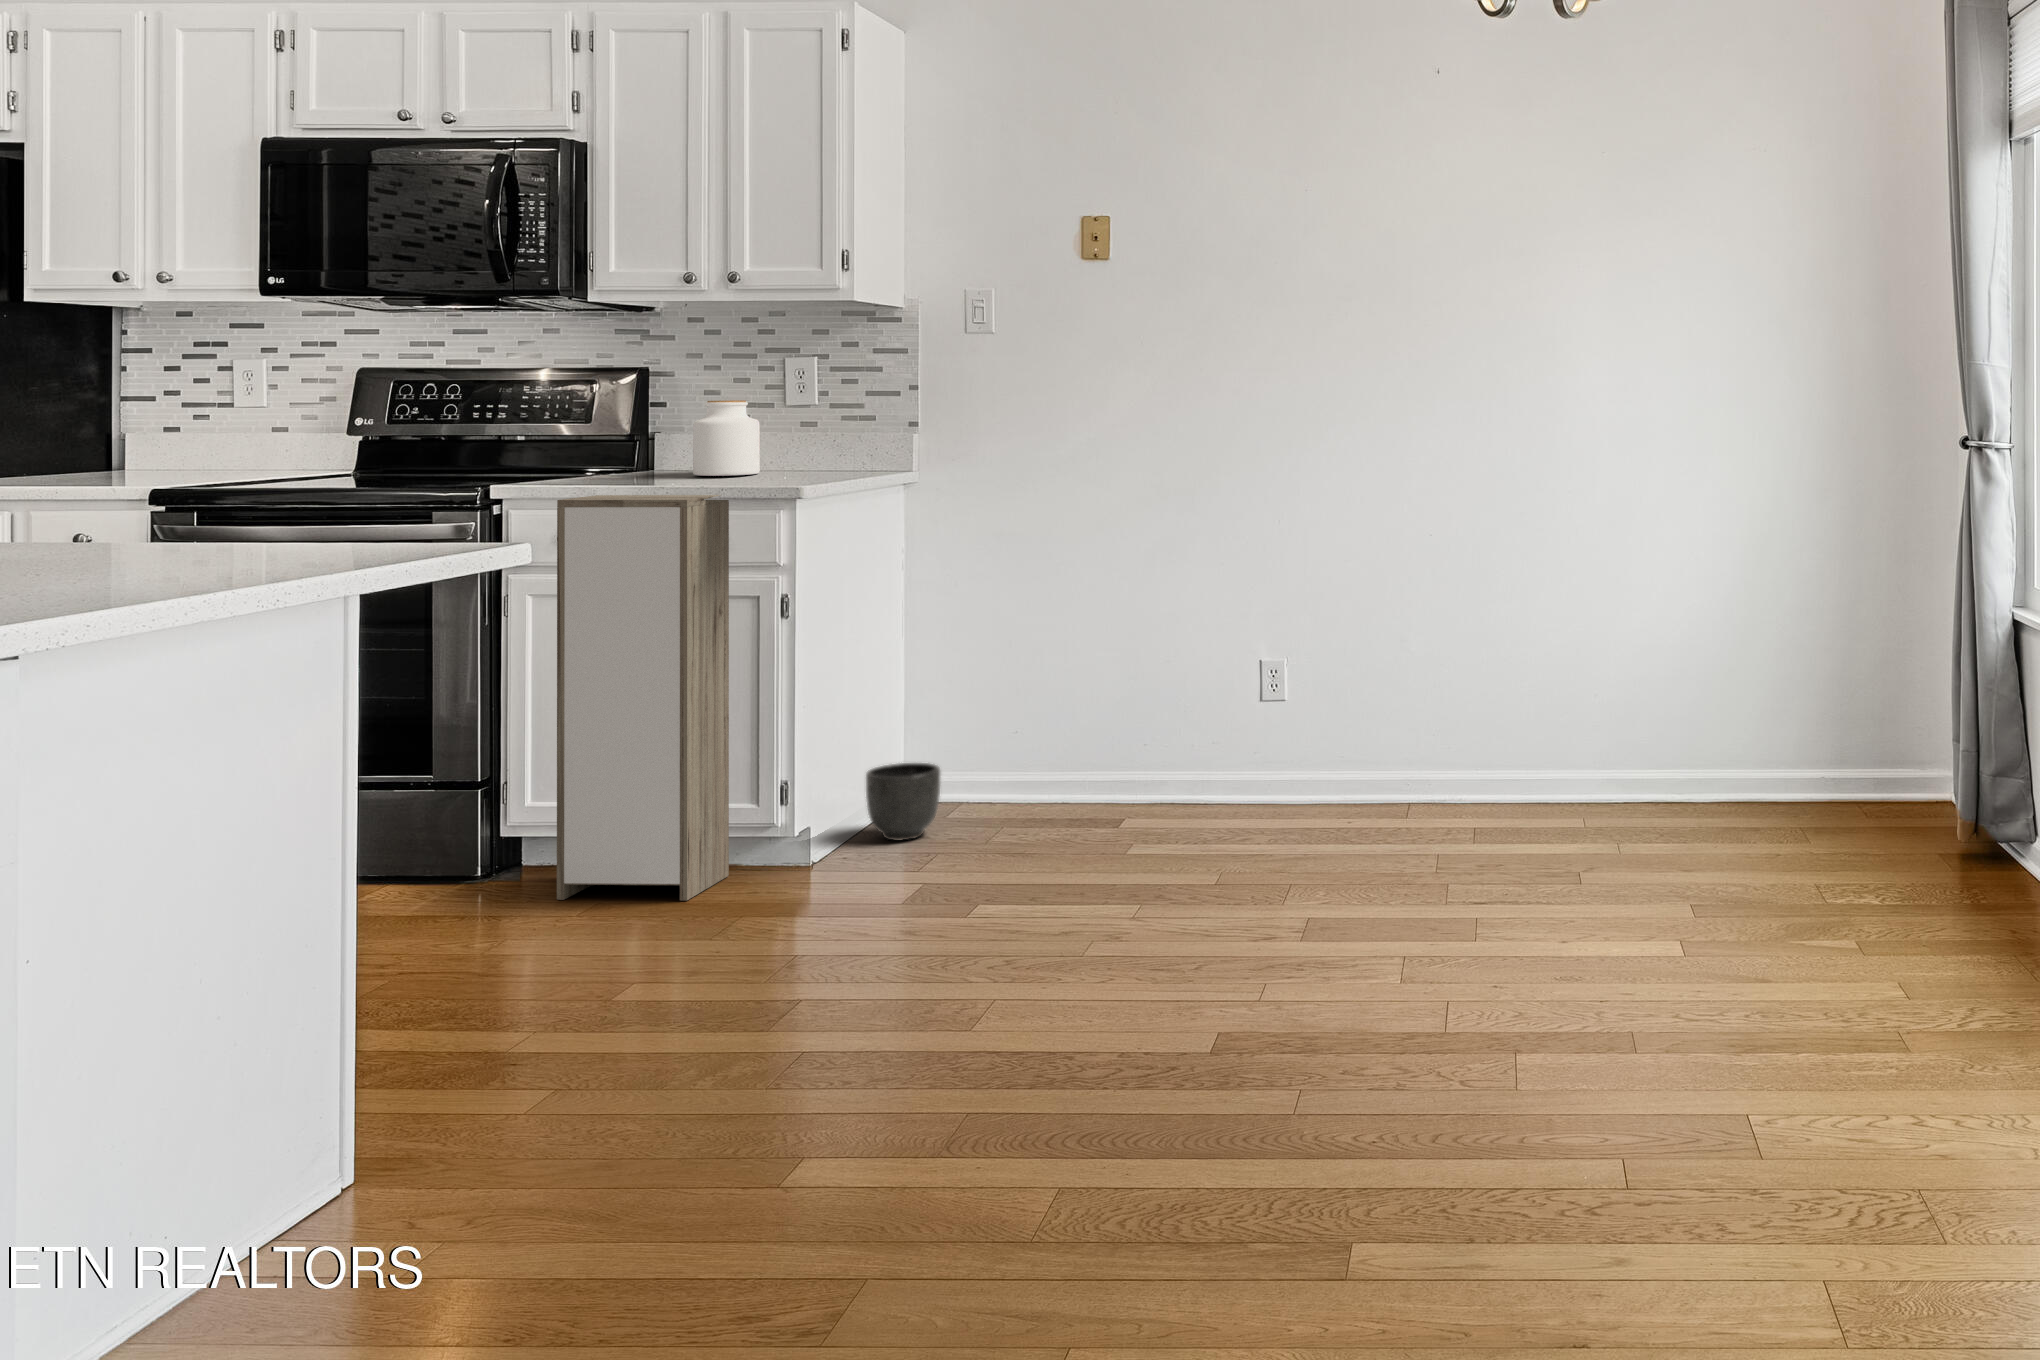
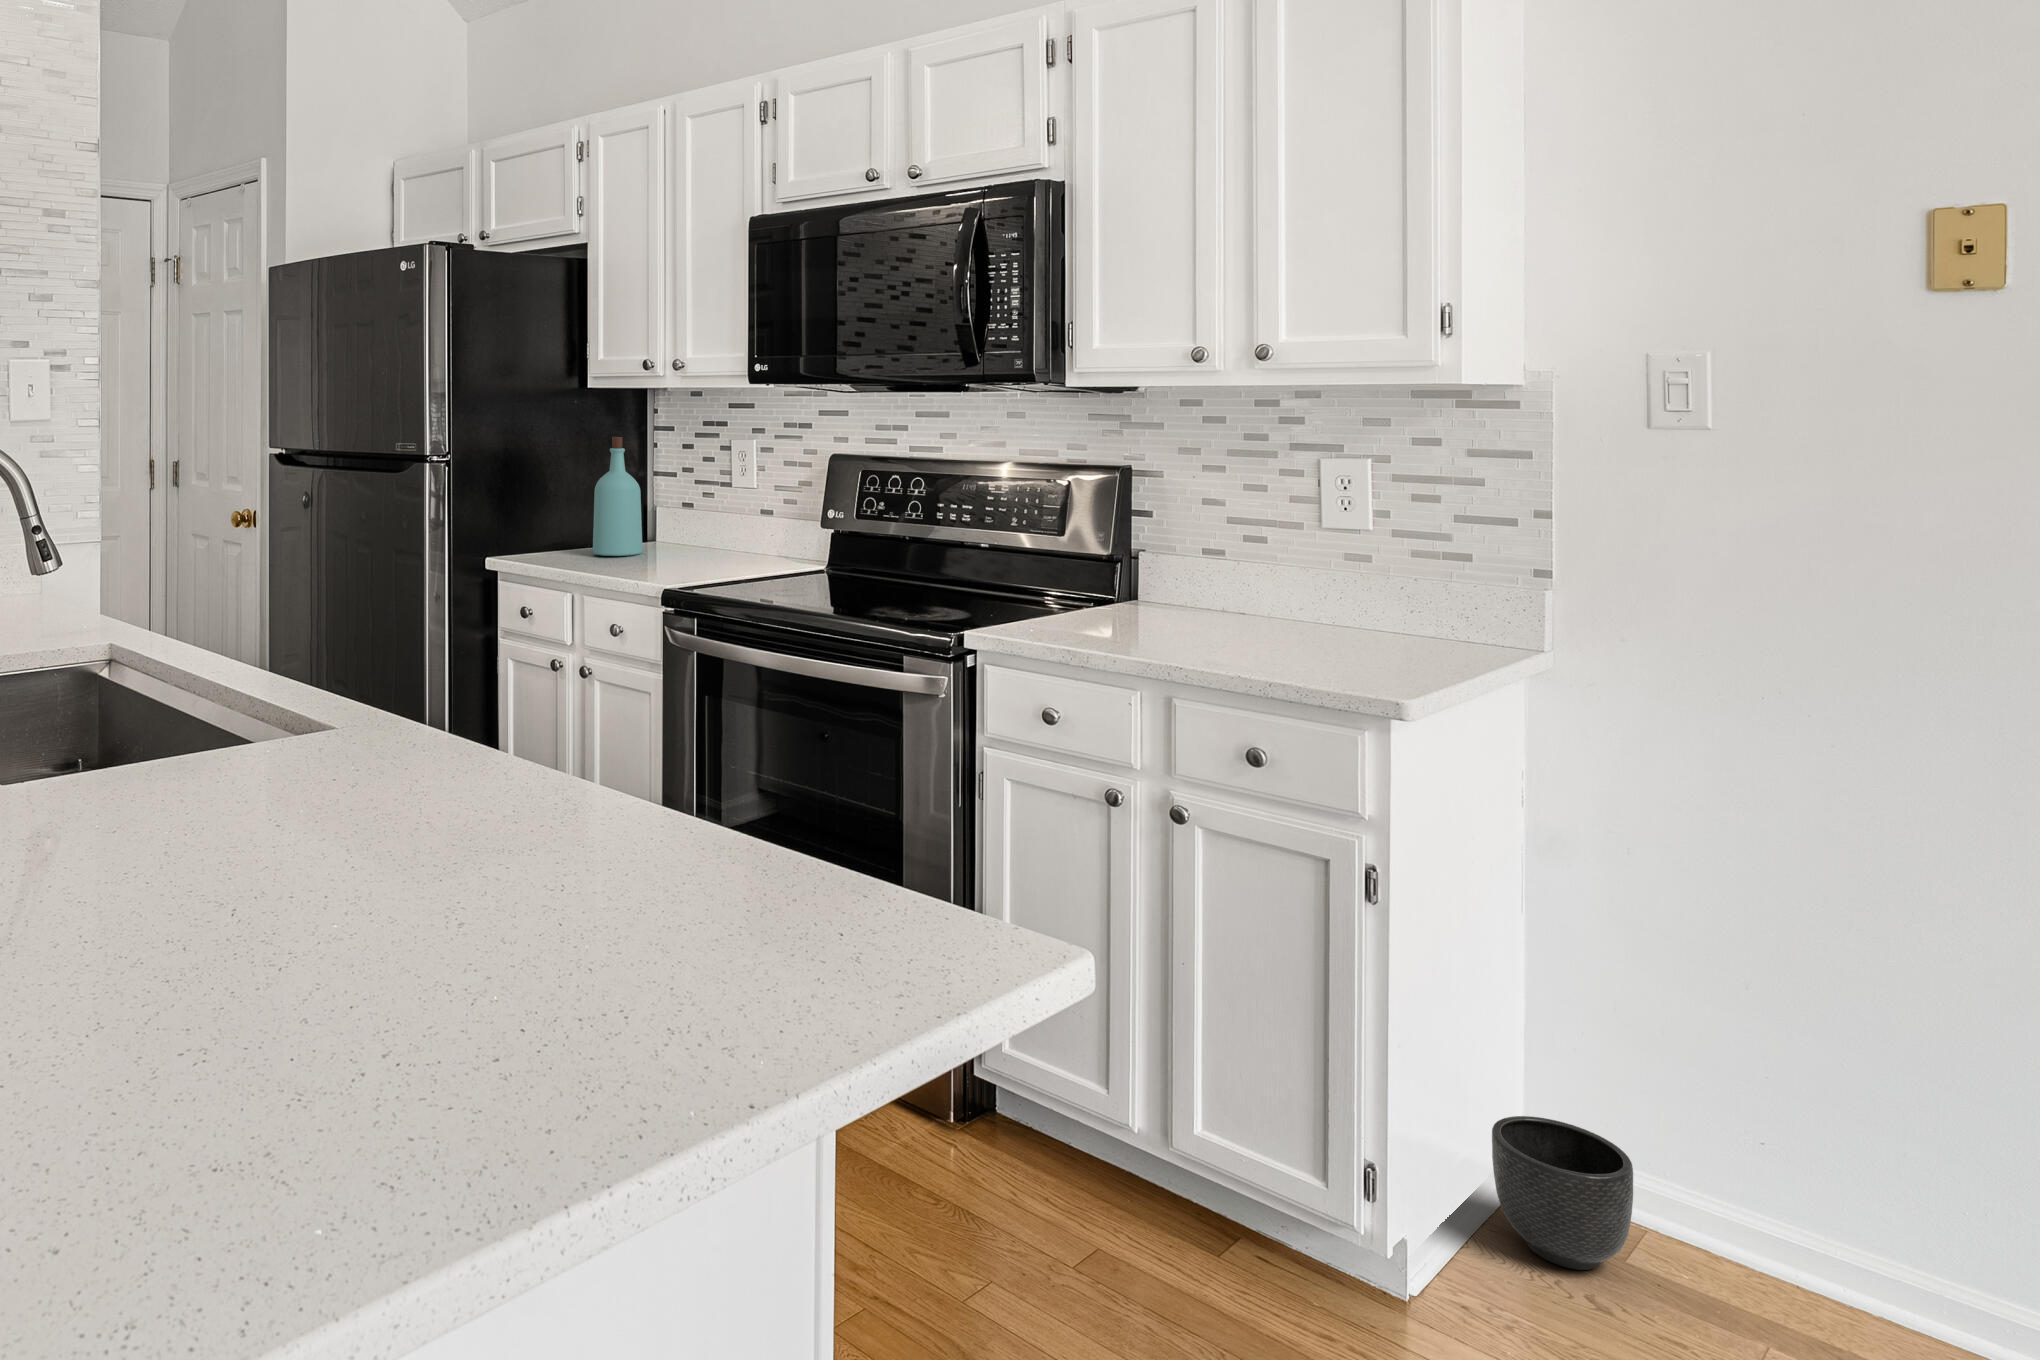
bottle: none [58,356,126,480] -> present [593,437,643,556]
jar: present [693,400,760,476] -> none [1207,525,1302,636]
storage cabinet: present [557,495,729,900] -> none [1039,663,1285,1323]

